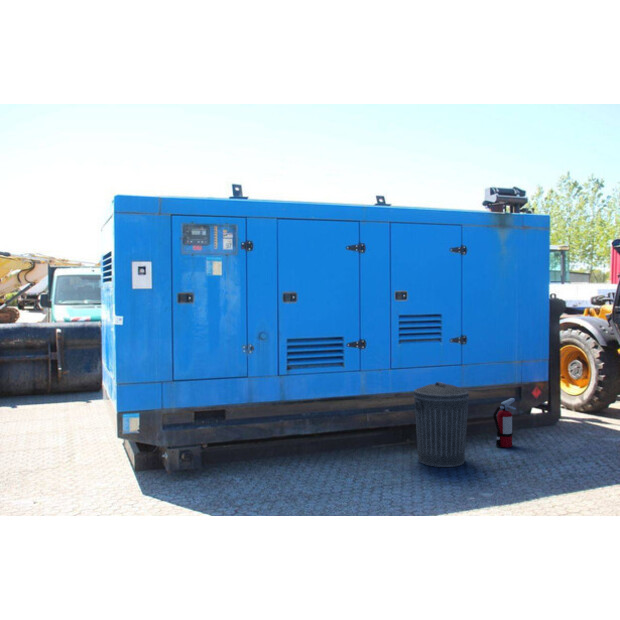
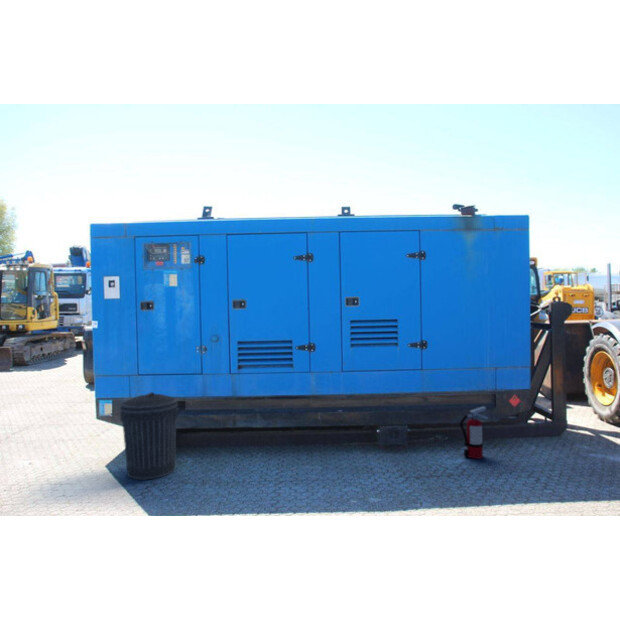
trash can: present [413,382,469,467] -> present [121,392,178,479]

